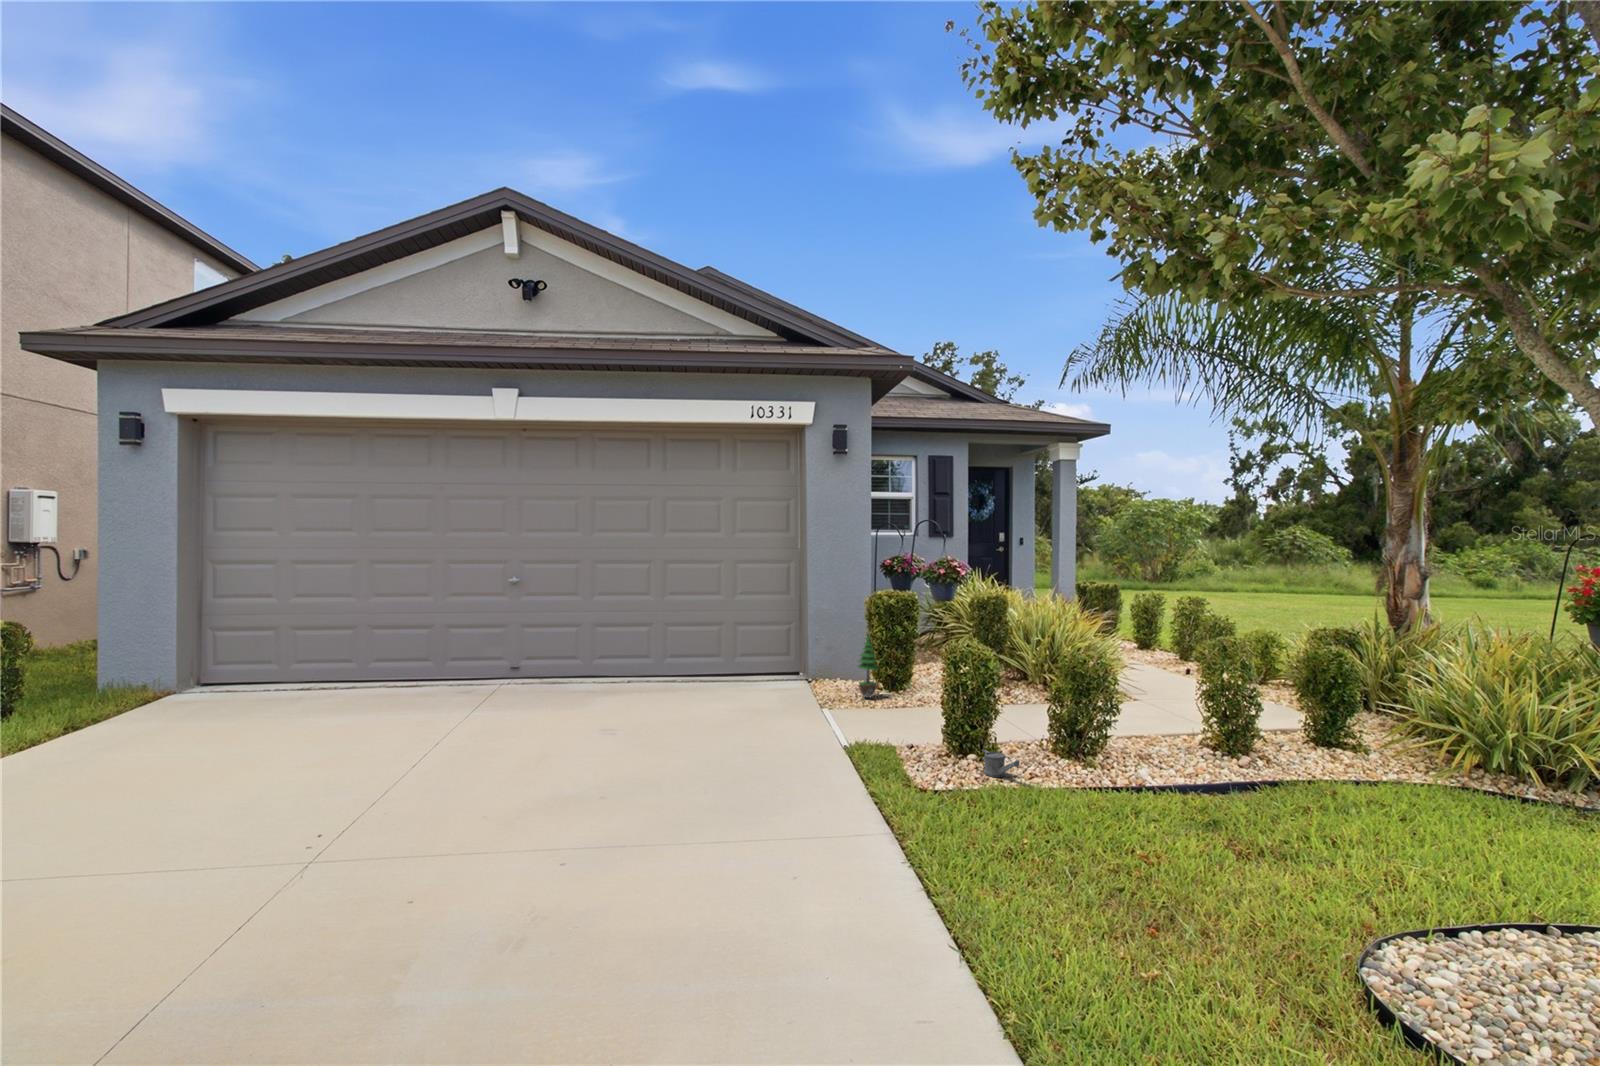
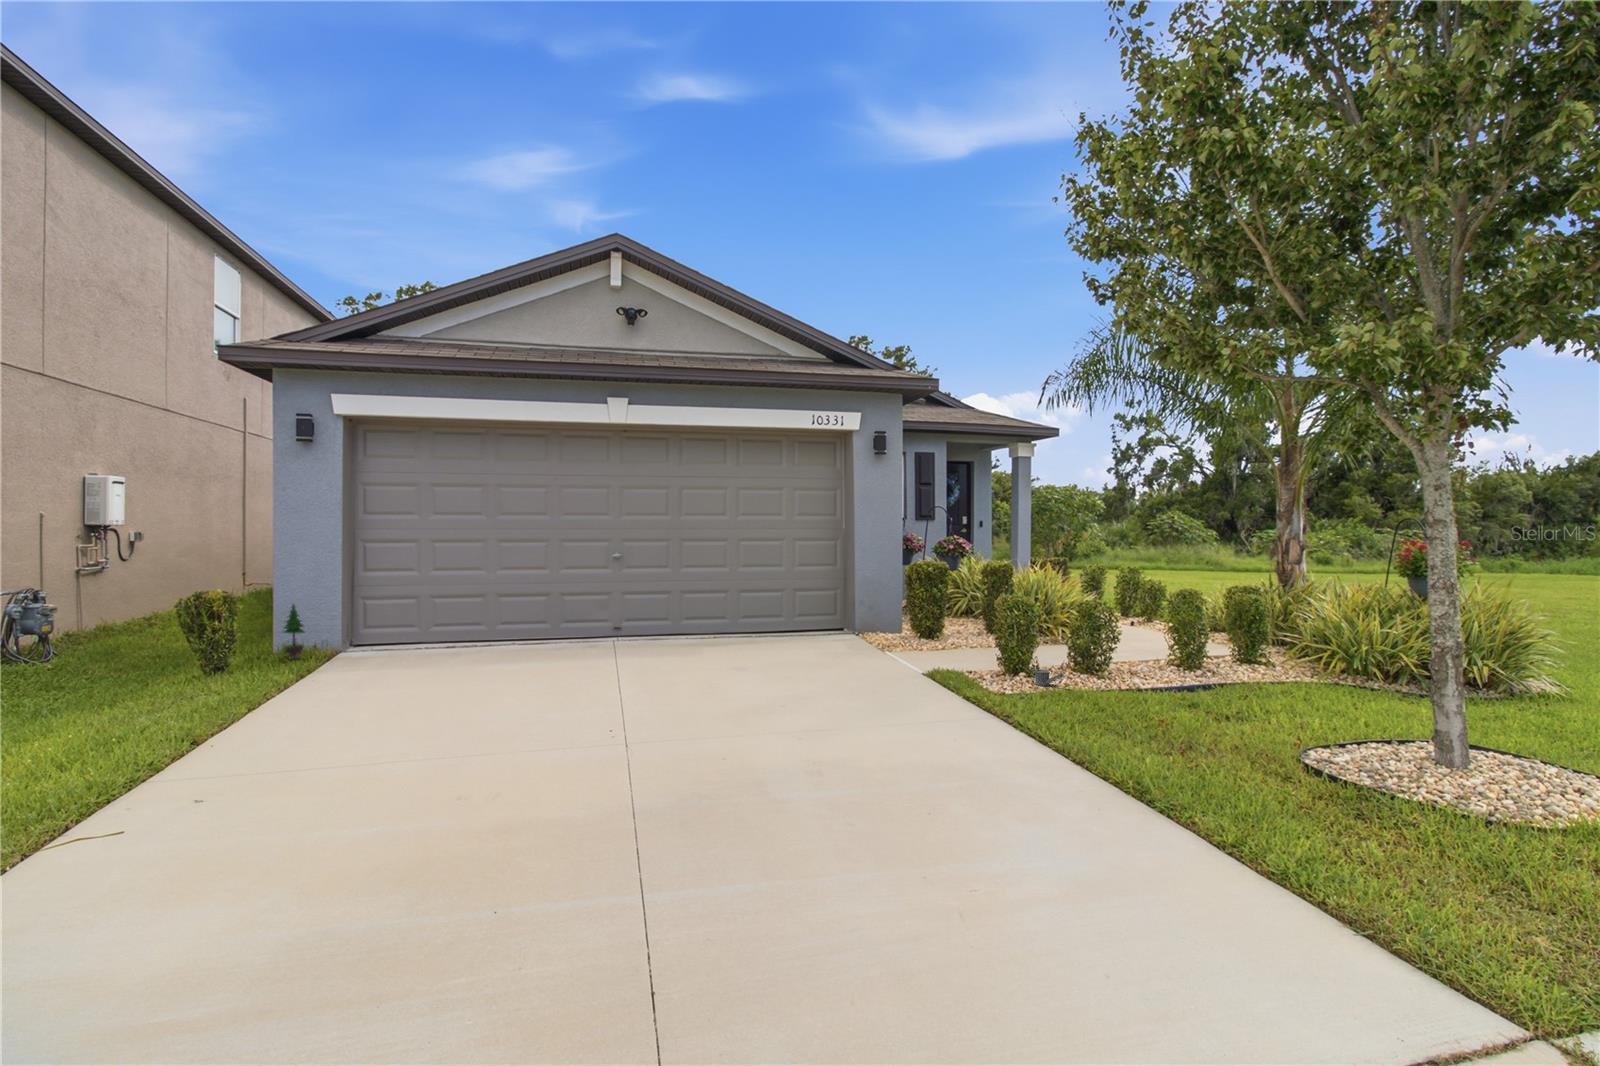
potted tree: present [858,636,878,698] -> present [284,604,304,659]

